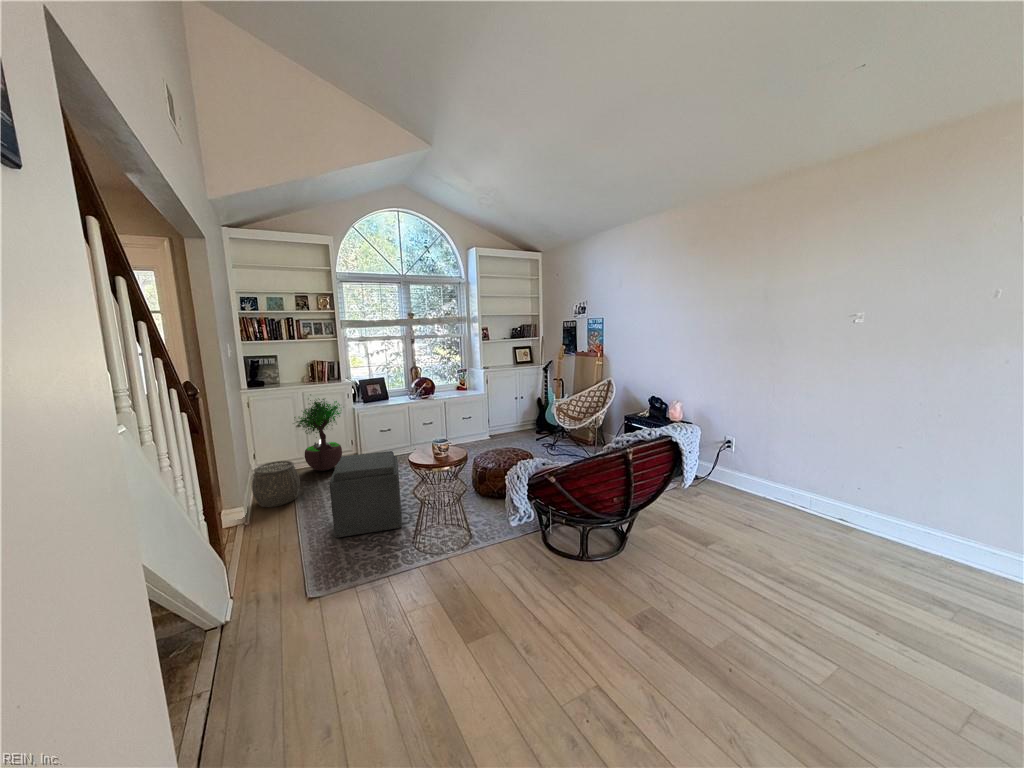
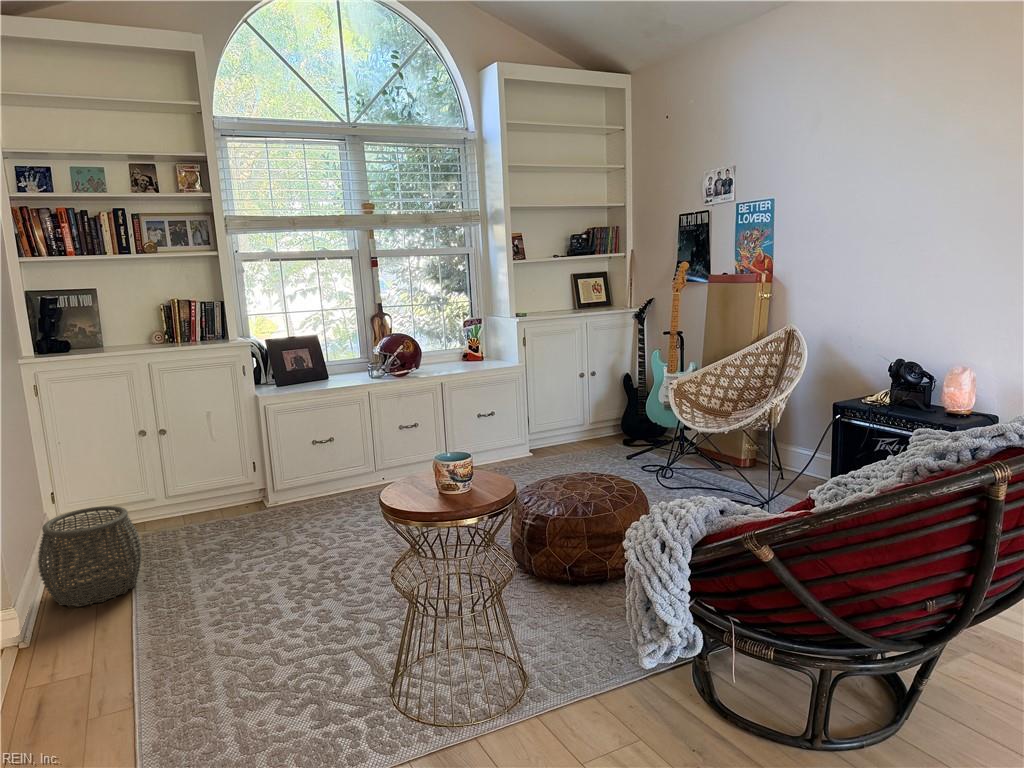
potted tree: present [294,398,342,471] -> none [126,365,235,525]
ottoman: present [330,451,402,538] -> none [198,483,363,680]

